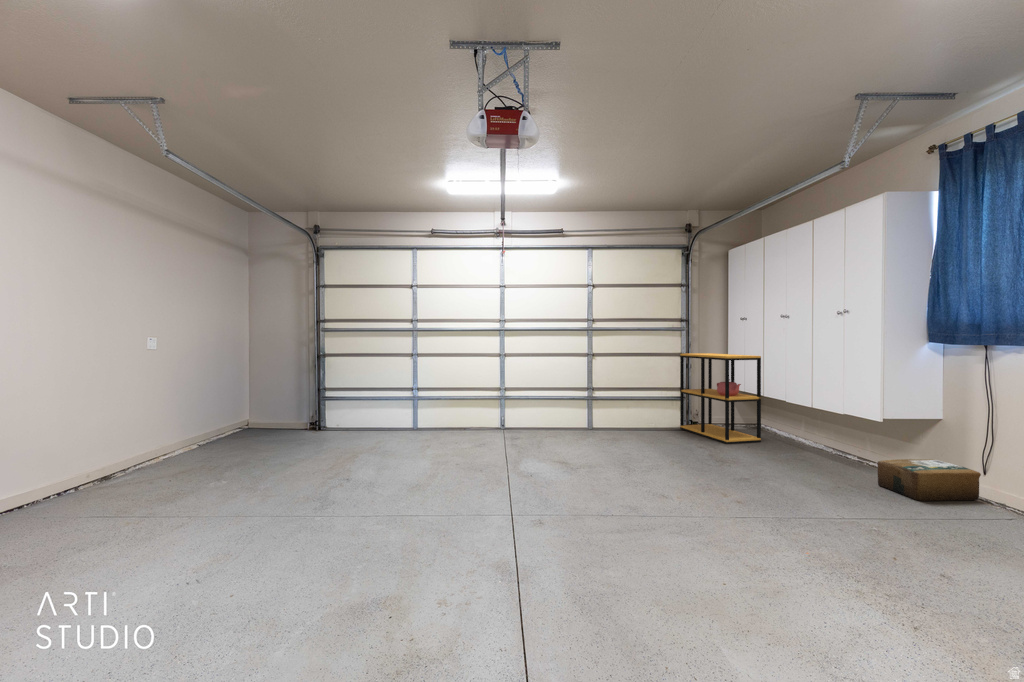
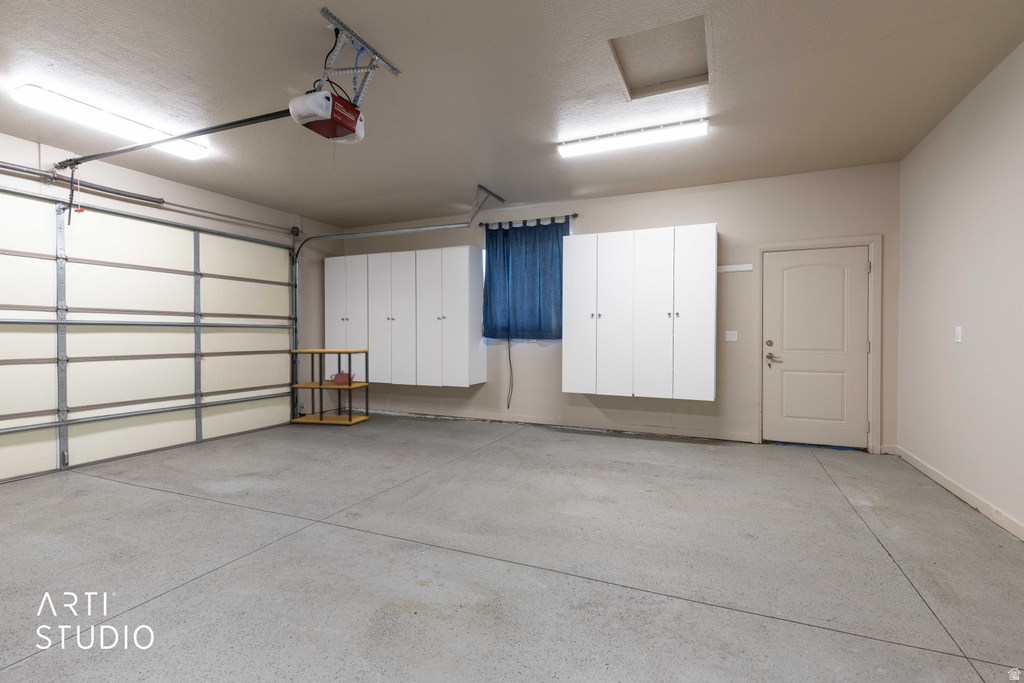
cardboard box: present [878,459,981,501] -> none [467,406,508,430]

